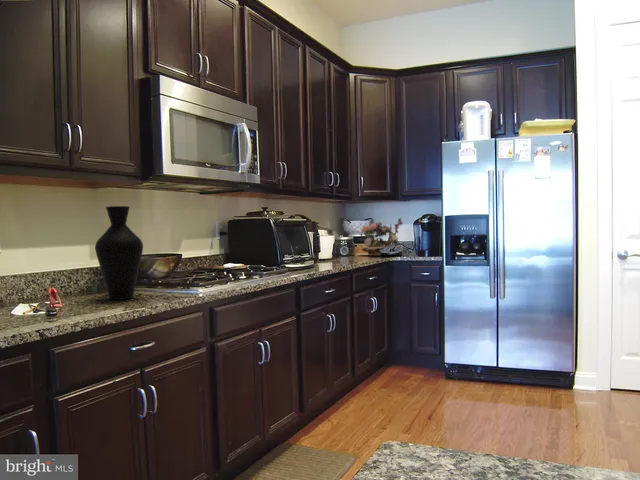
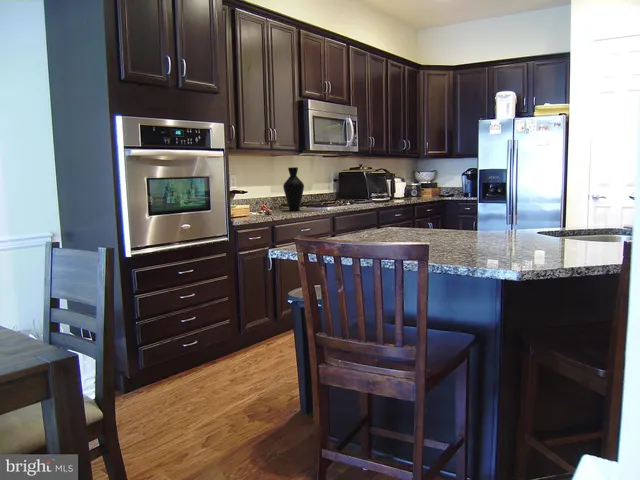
flower arrangement: present [357,218,402,255] -> none [420,171,453,196]

